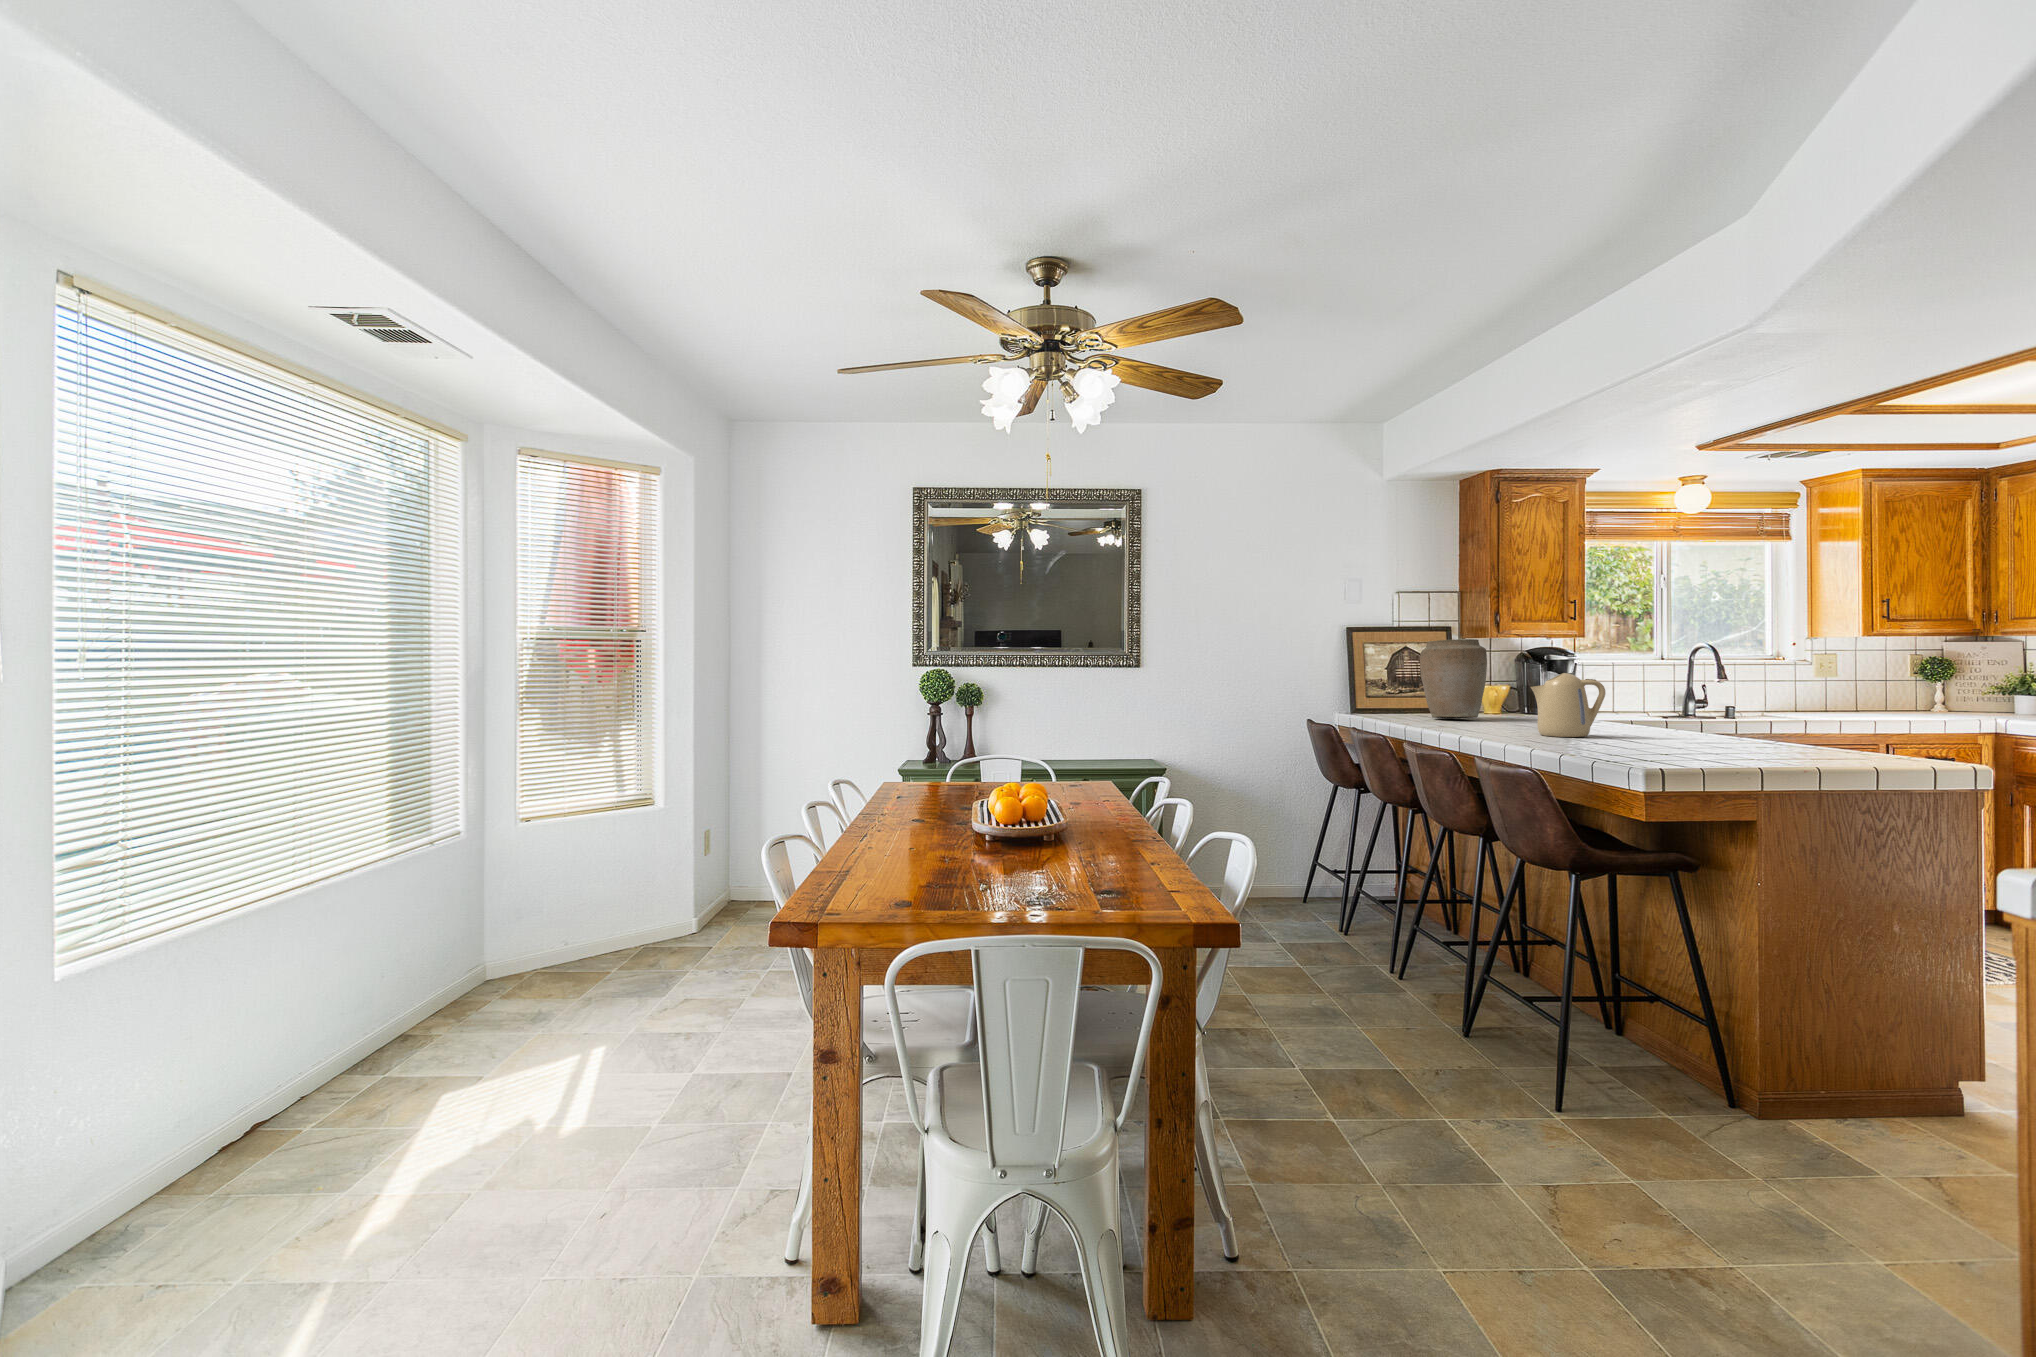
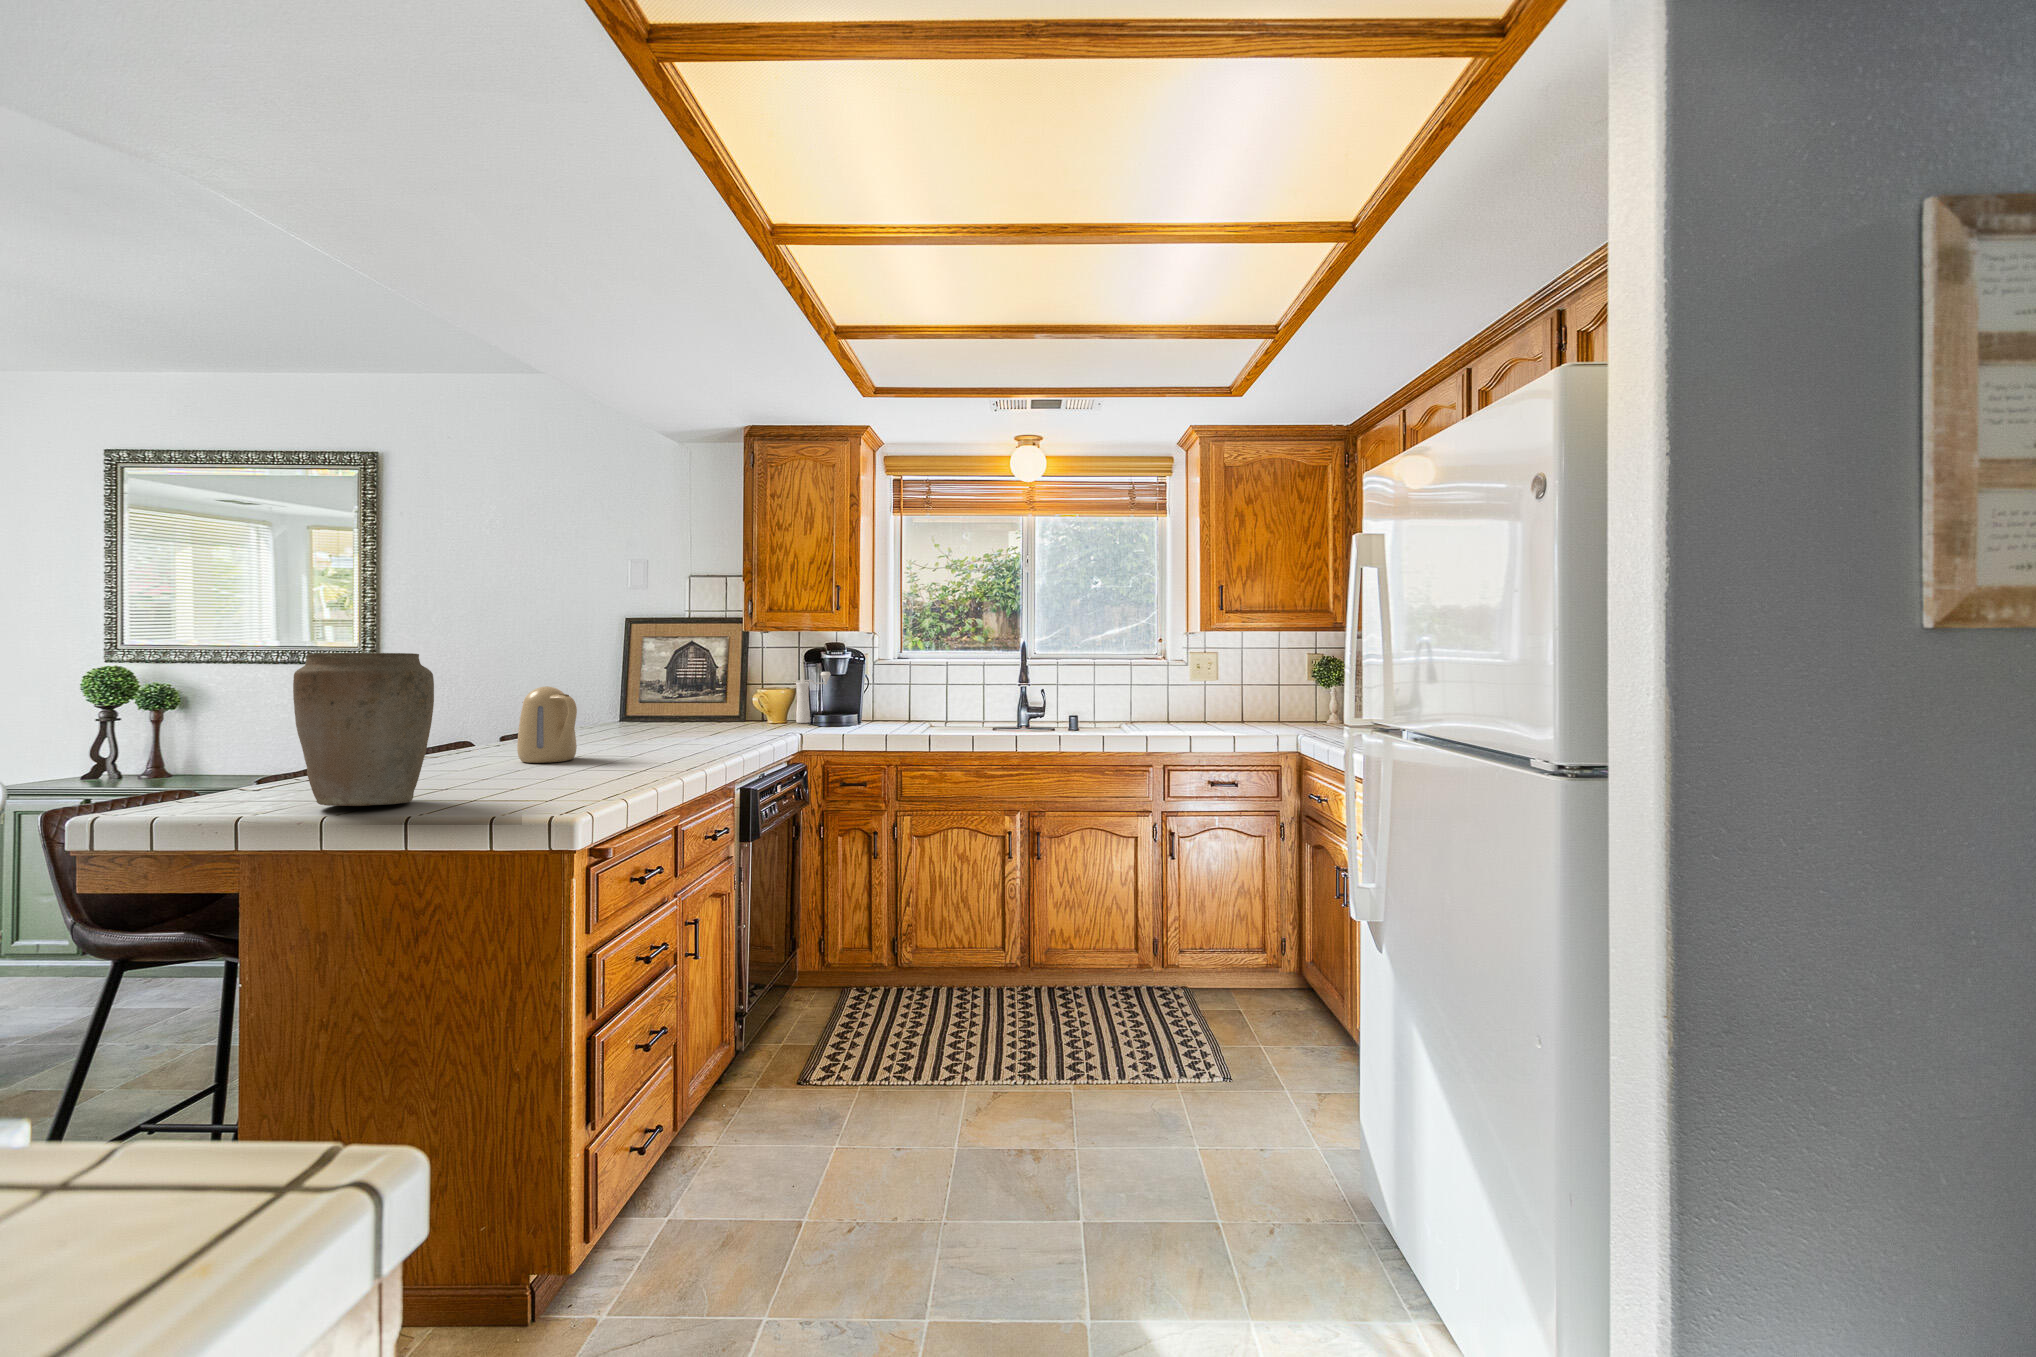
vase: present [1420,639,1487,718] -> present [293,653,434,806]
pepper mill: none [1504,672,1522,715] -> present [796,672,831,723]

